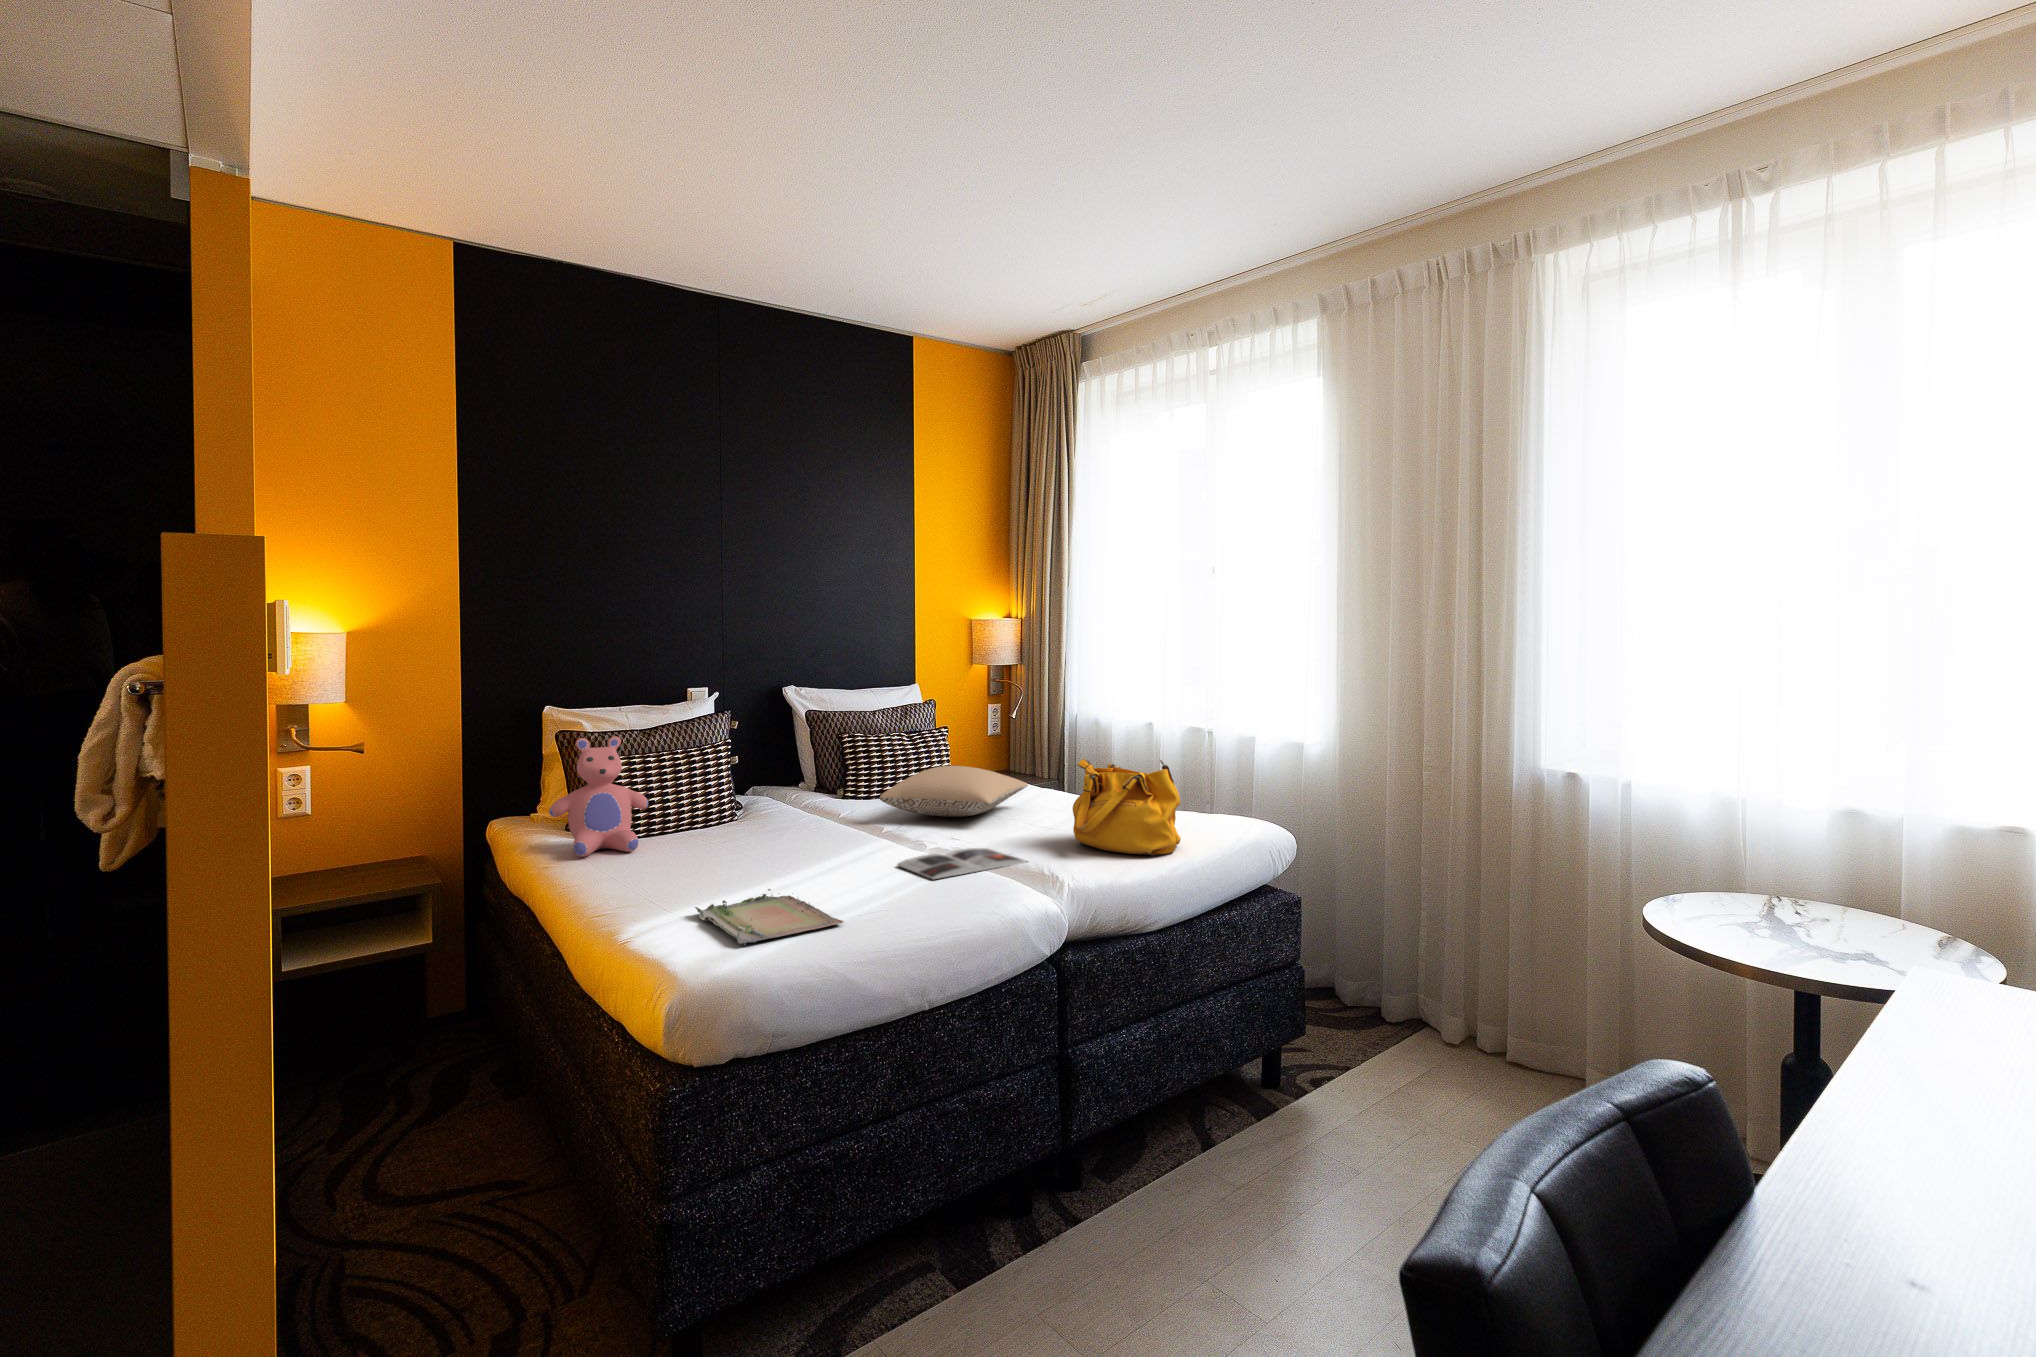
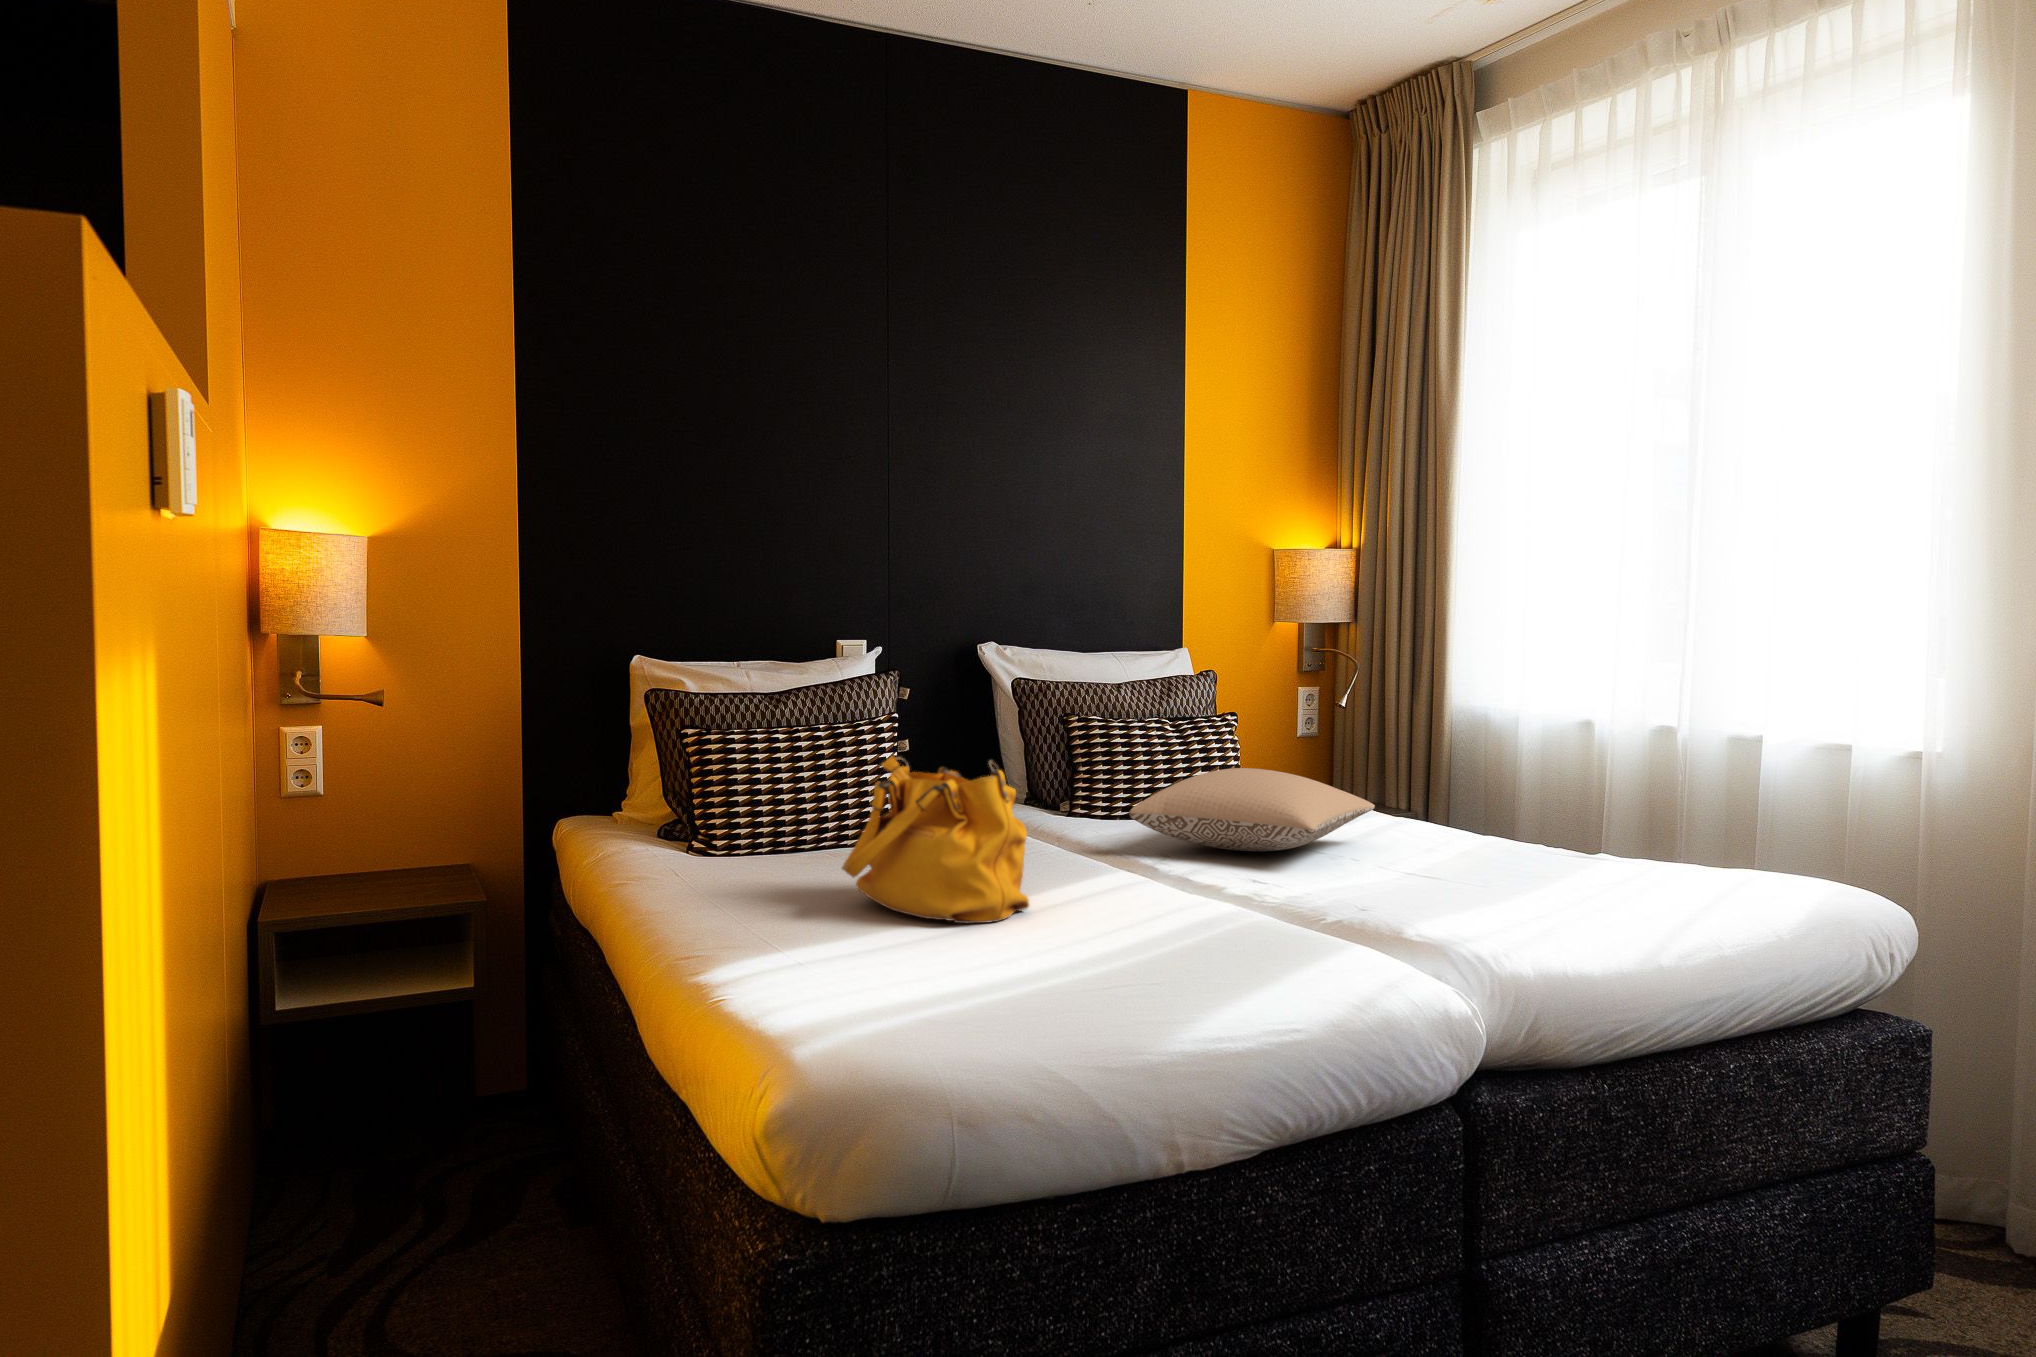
teddy bear: present [549,736,648,857] -> none [630,695,774,876]
handbag: present [1073,759,1181,856] -> present [842,756,1029,923]
magazine: present [897,848,1028,879] -> none [1159,899,1389,945]
tray: present [695,889,844,945] -> none [834,935,1076,1026]

